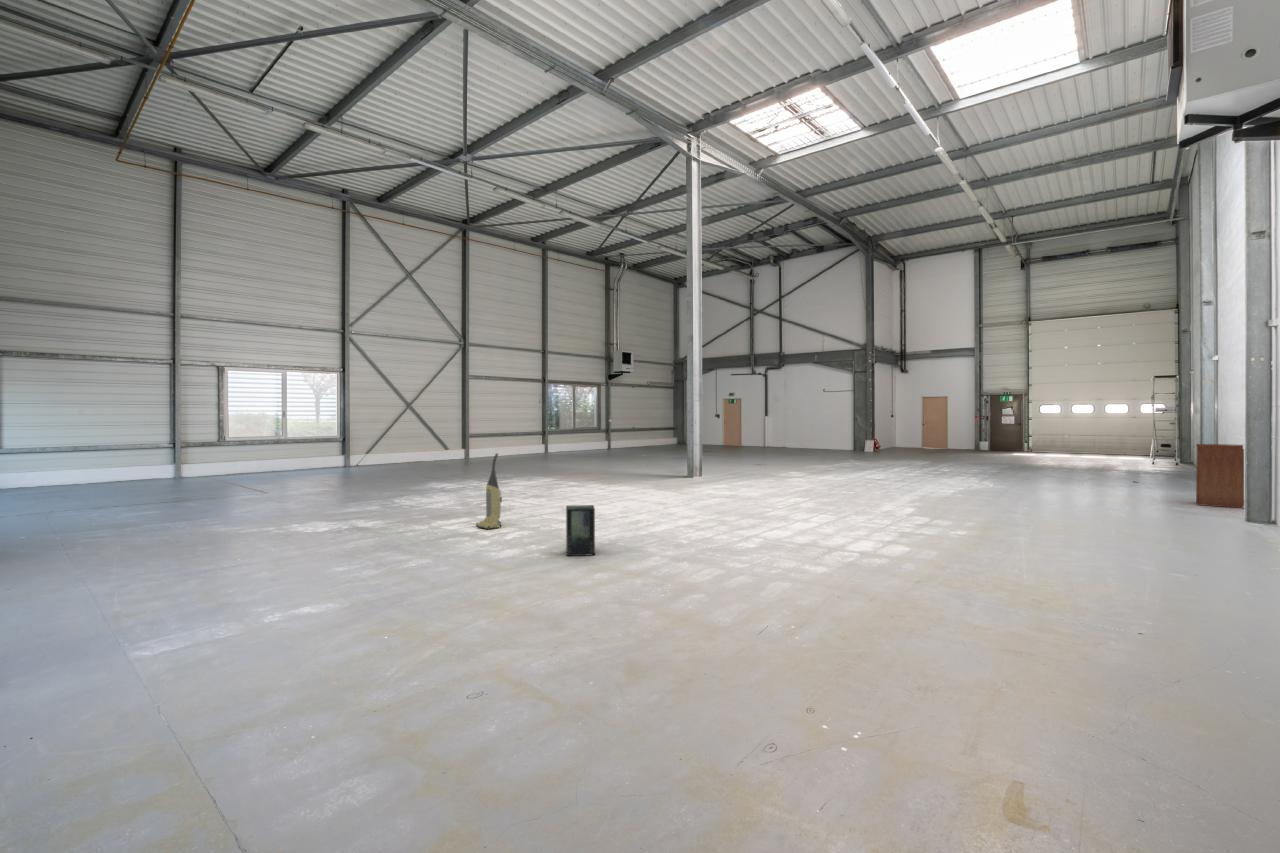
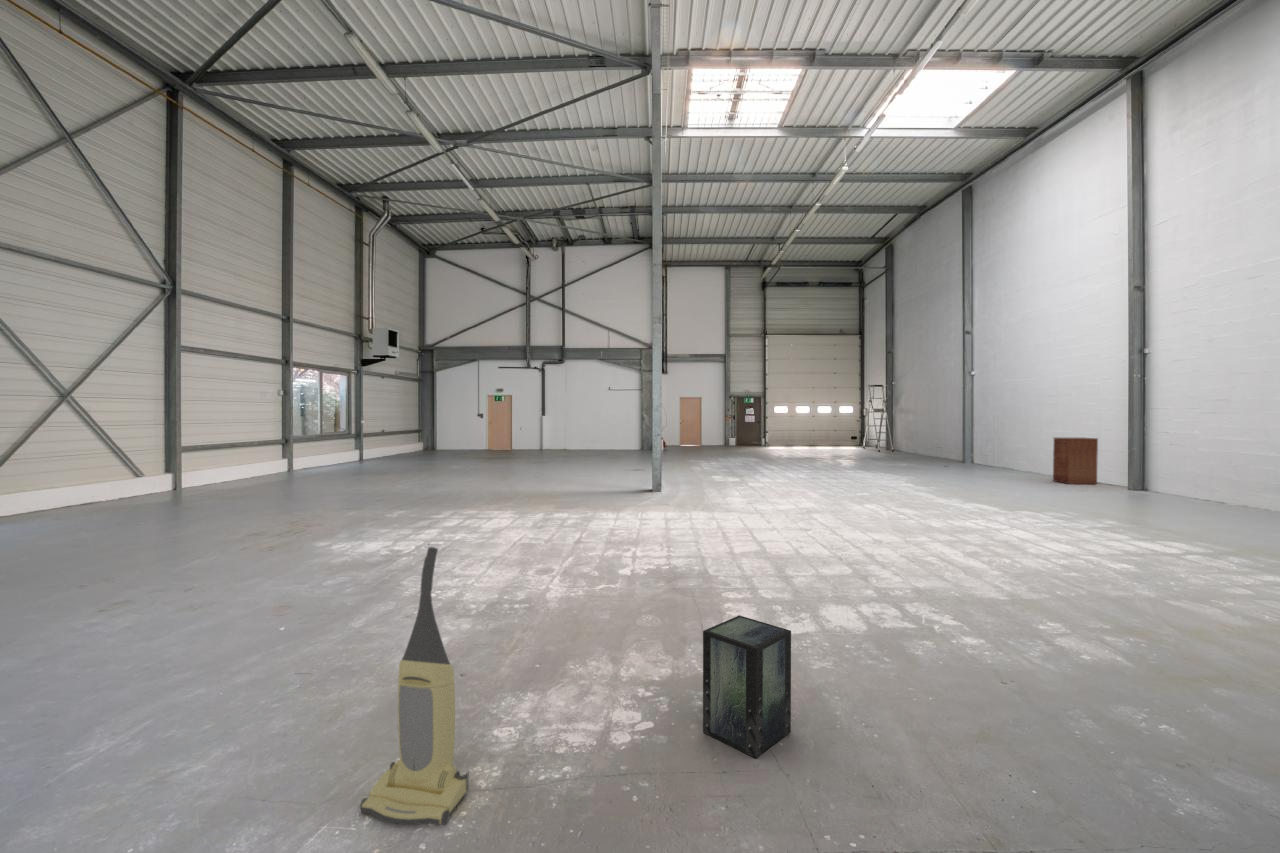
vacuum cleaner: present [476,454,502,529] -> present [360,547,469,825]
storage box: present [566,505,595,556] -> present [703,615,791,758]

